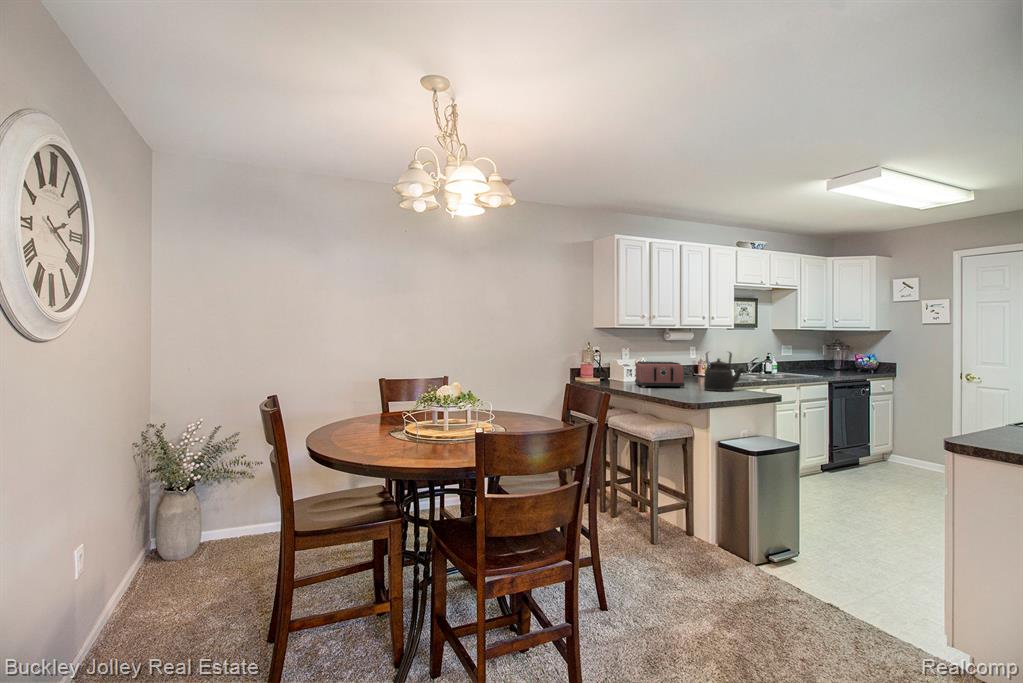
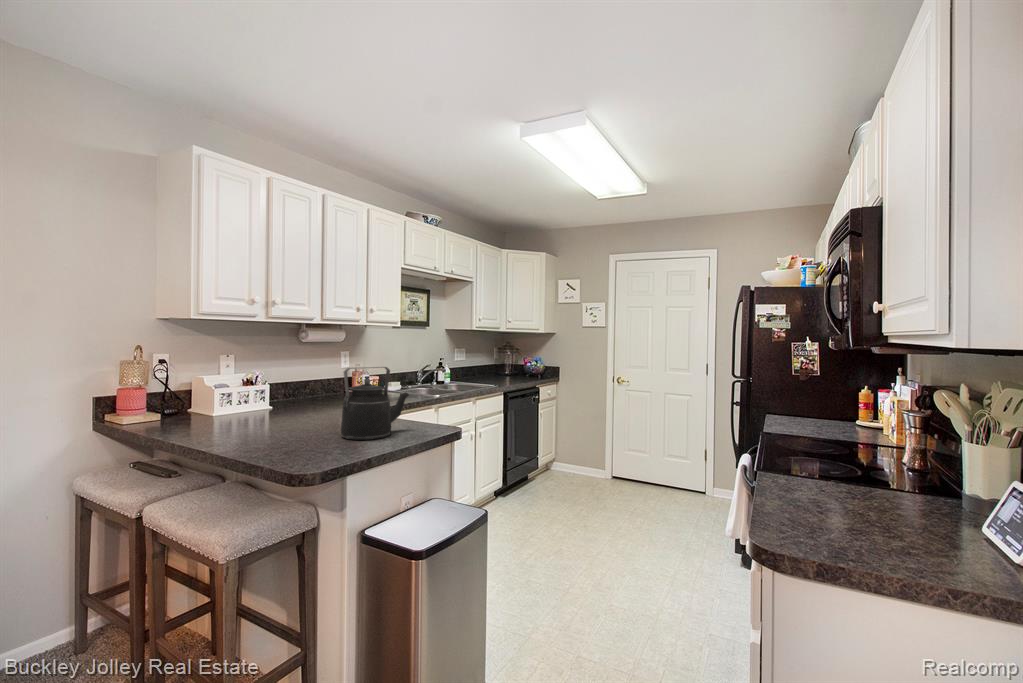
toaster: present [635,361,685,388] -> none [218,382,309,439]

